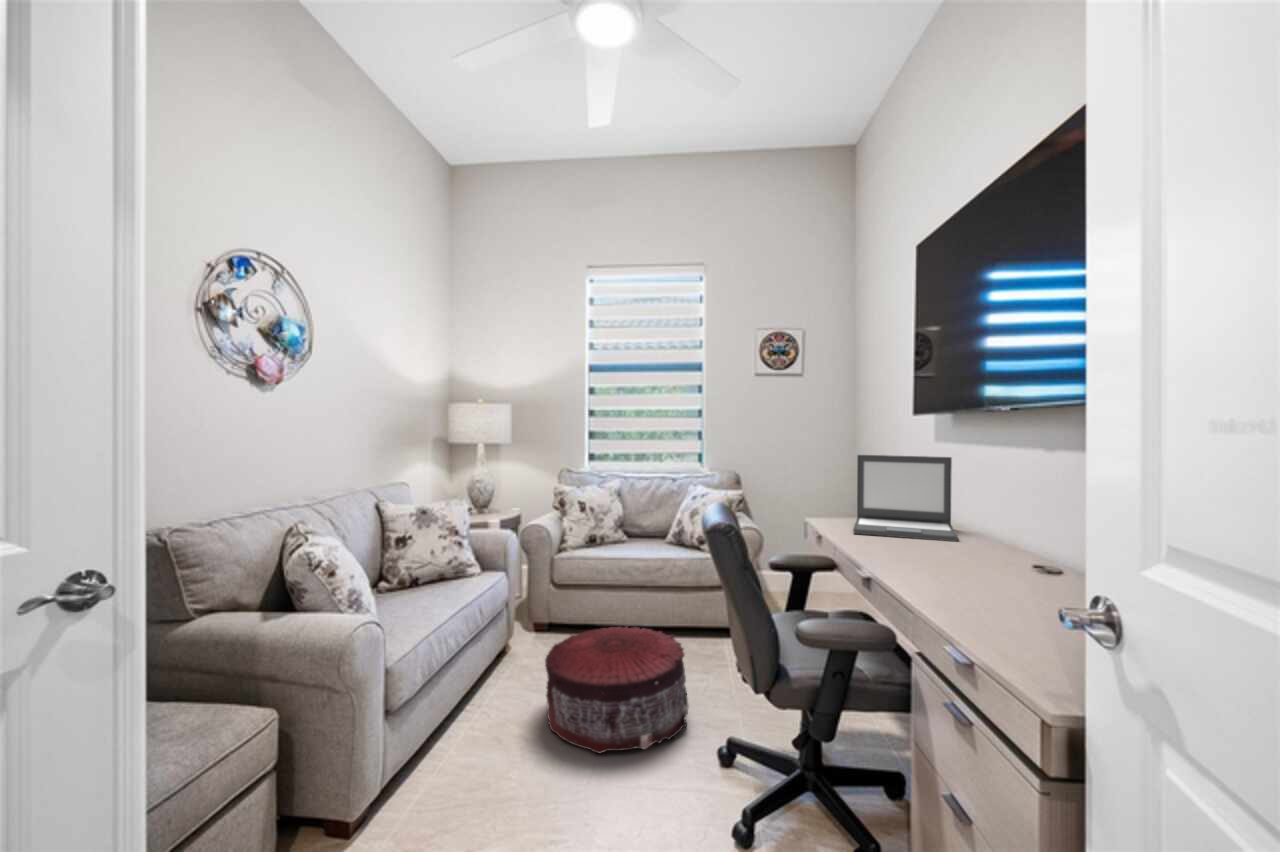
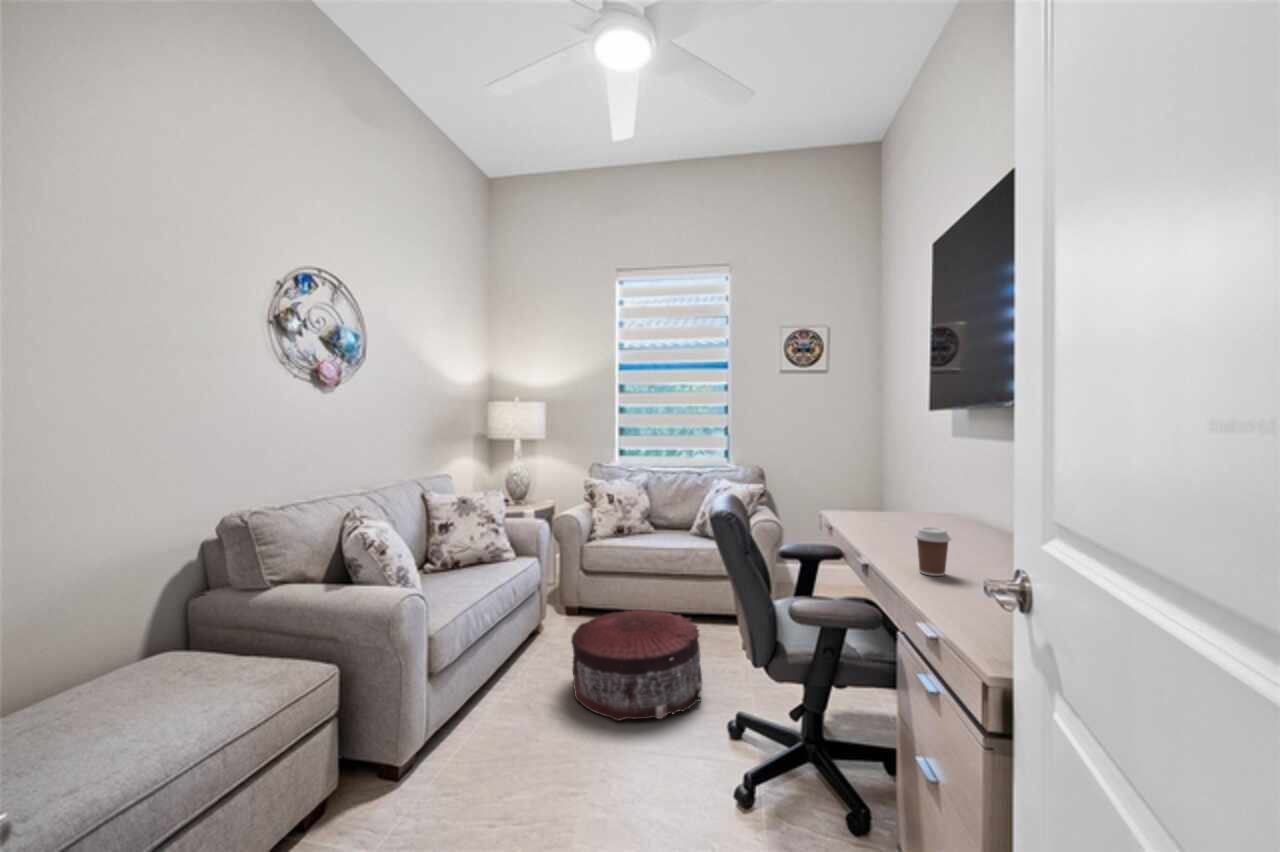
laptop: present [853,455,958,541] -> none [858,450,957,533]
coffee cup: none [937,539,978,593] -> present [914,527,951,576]

